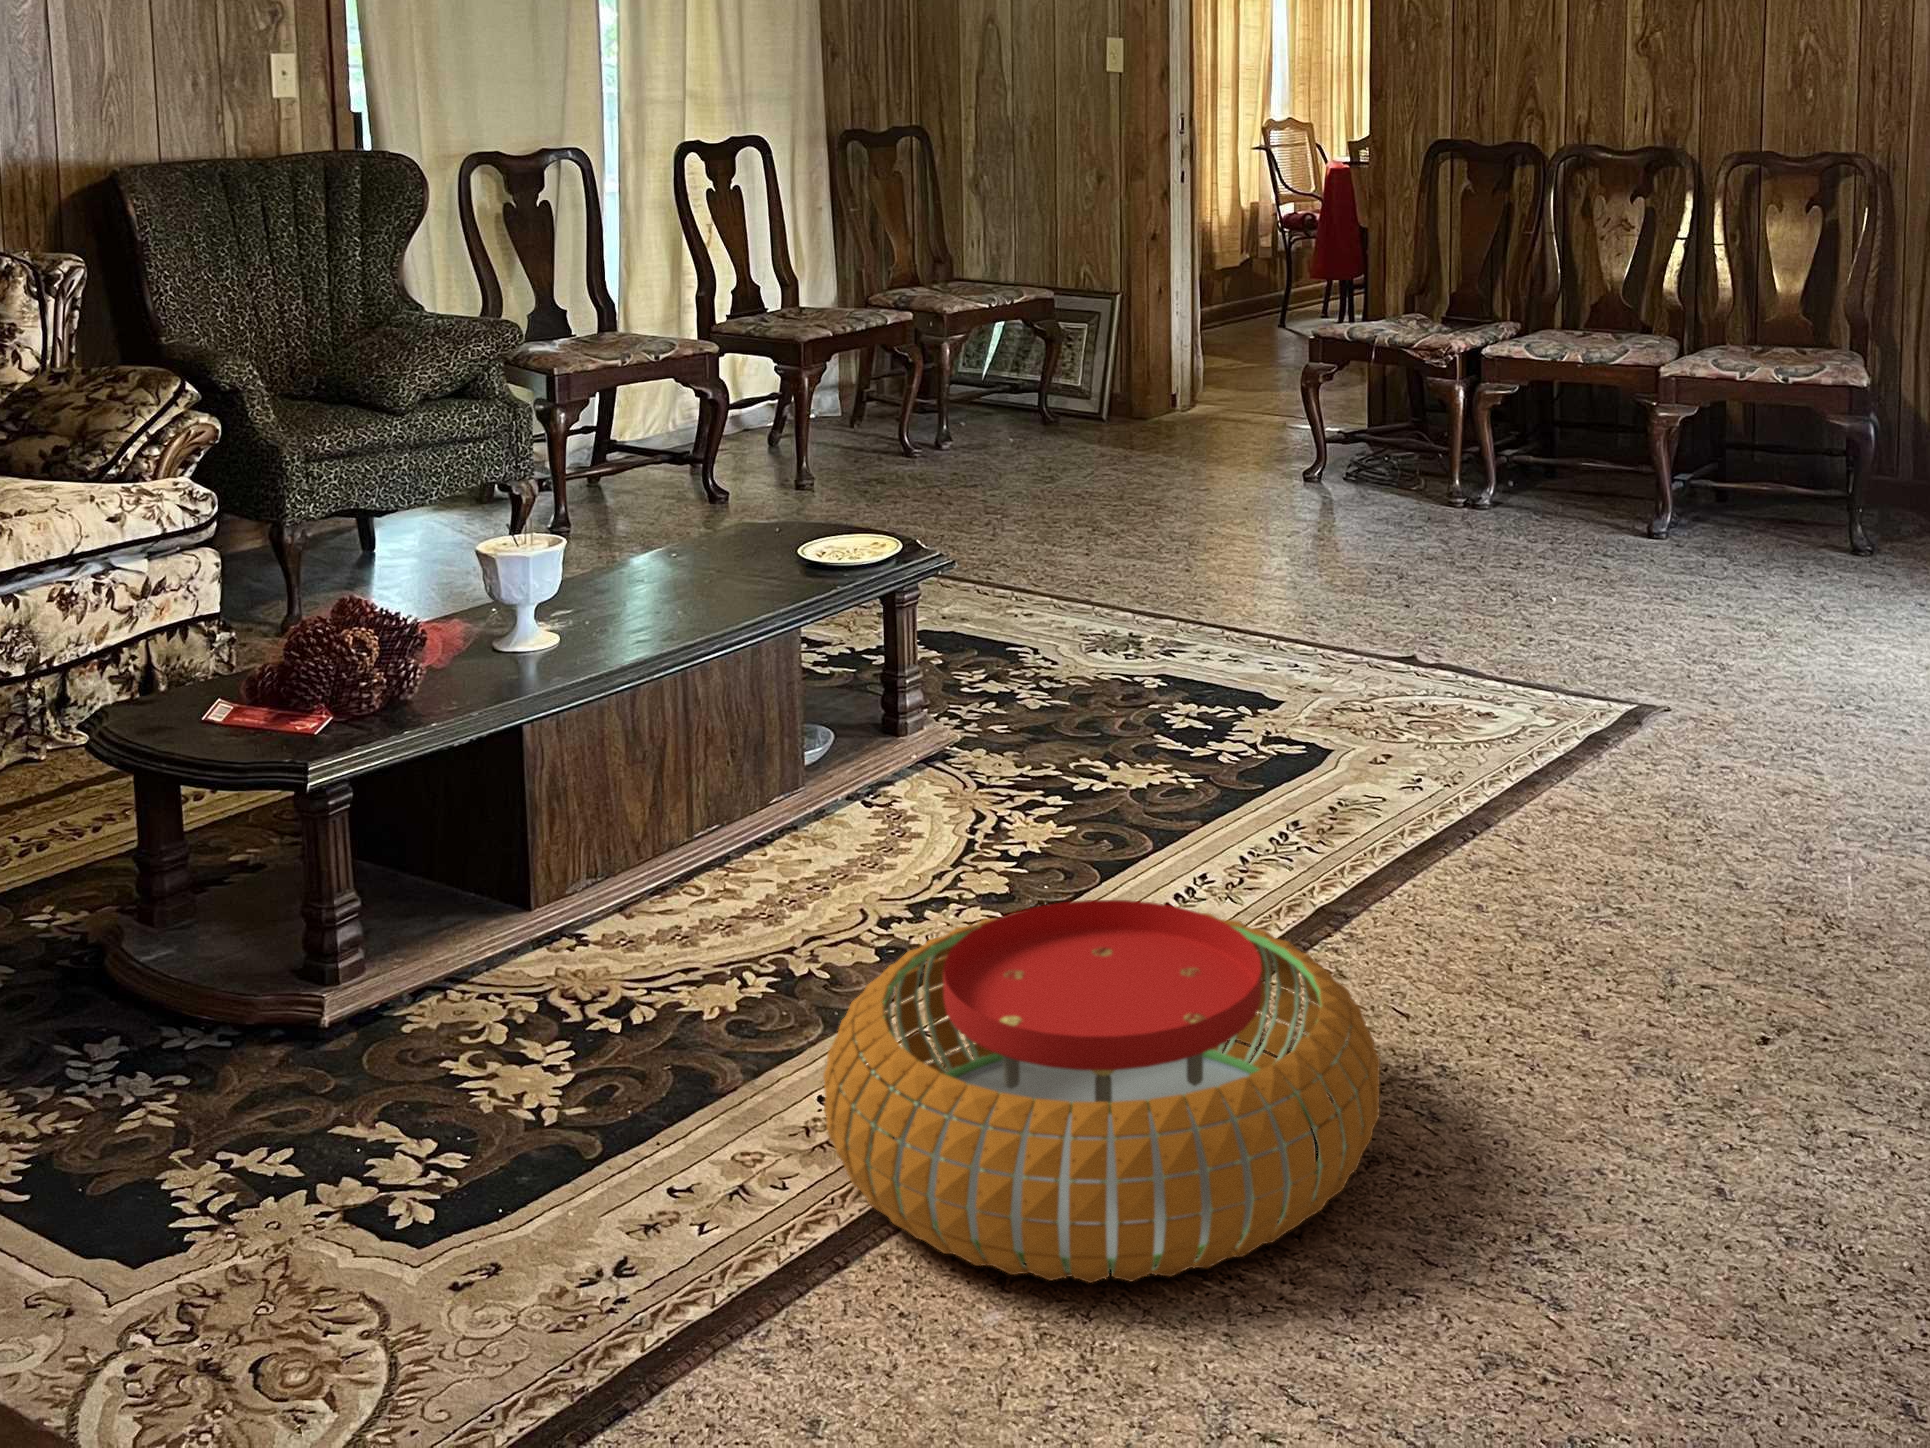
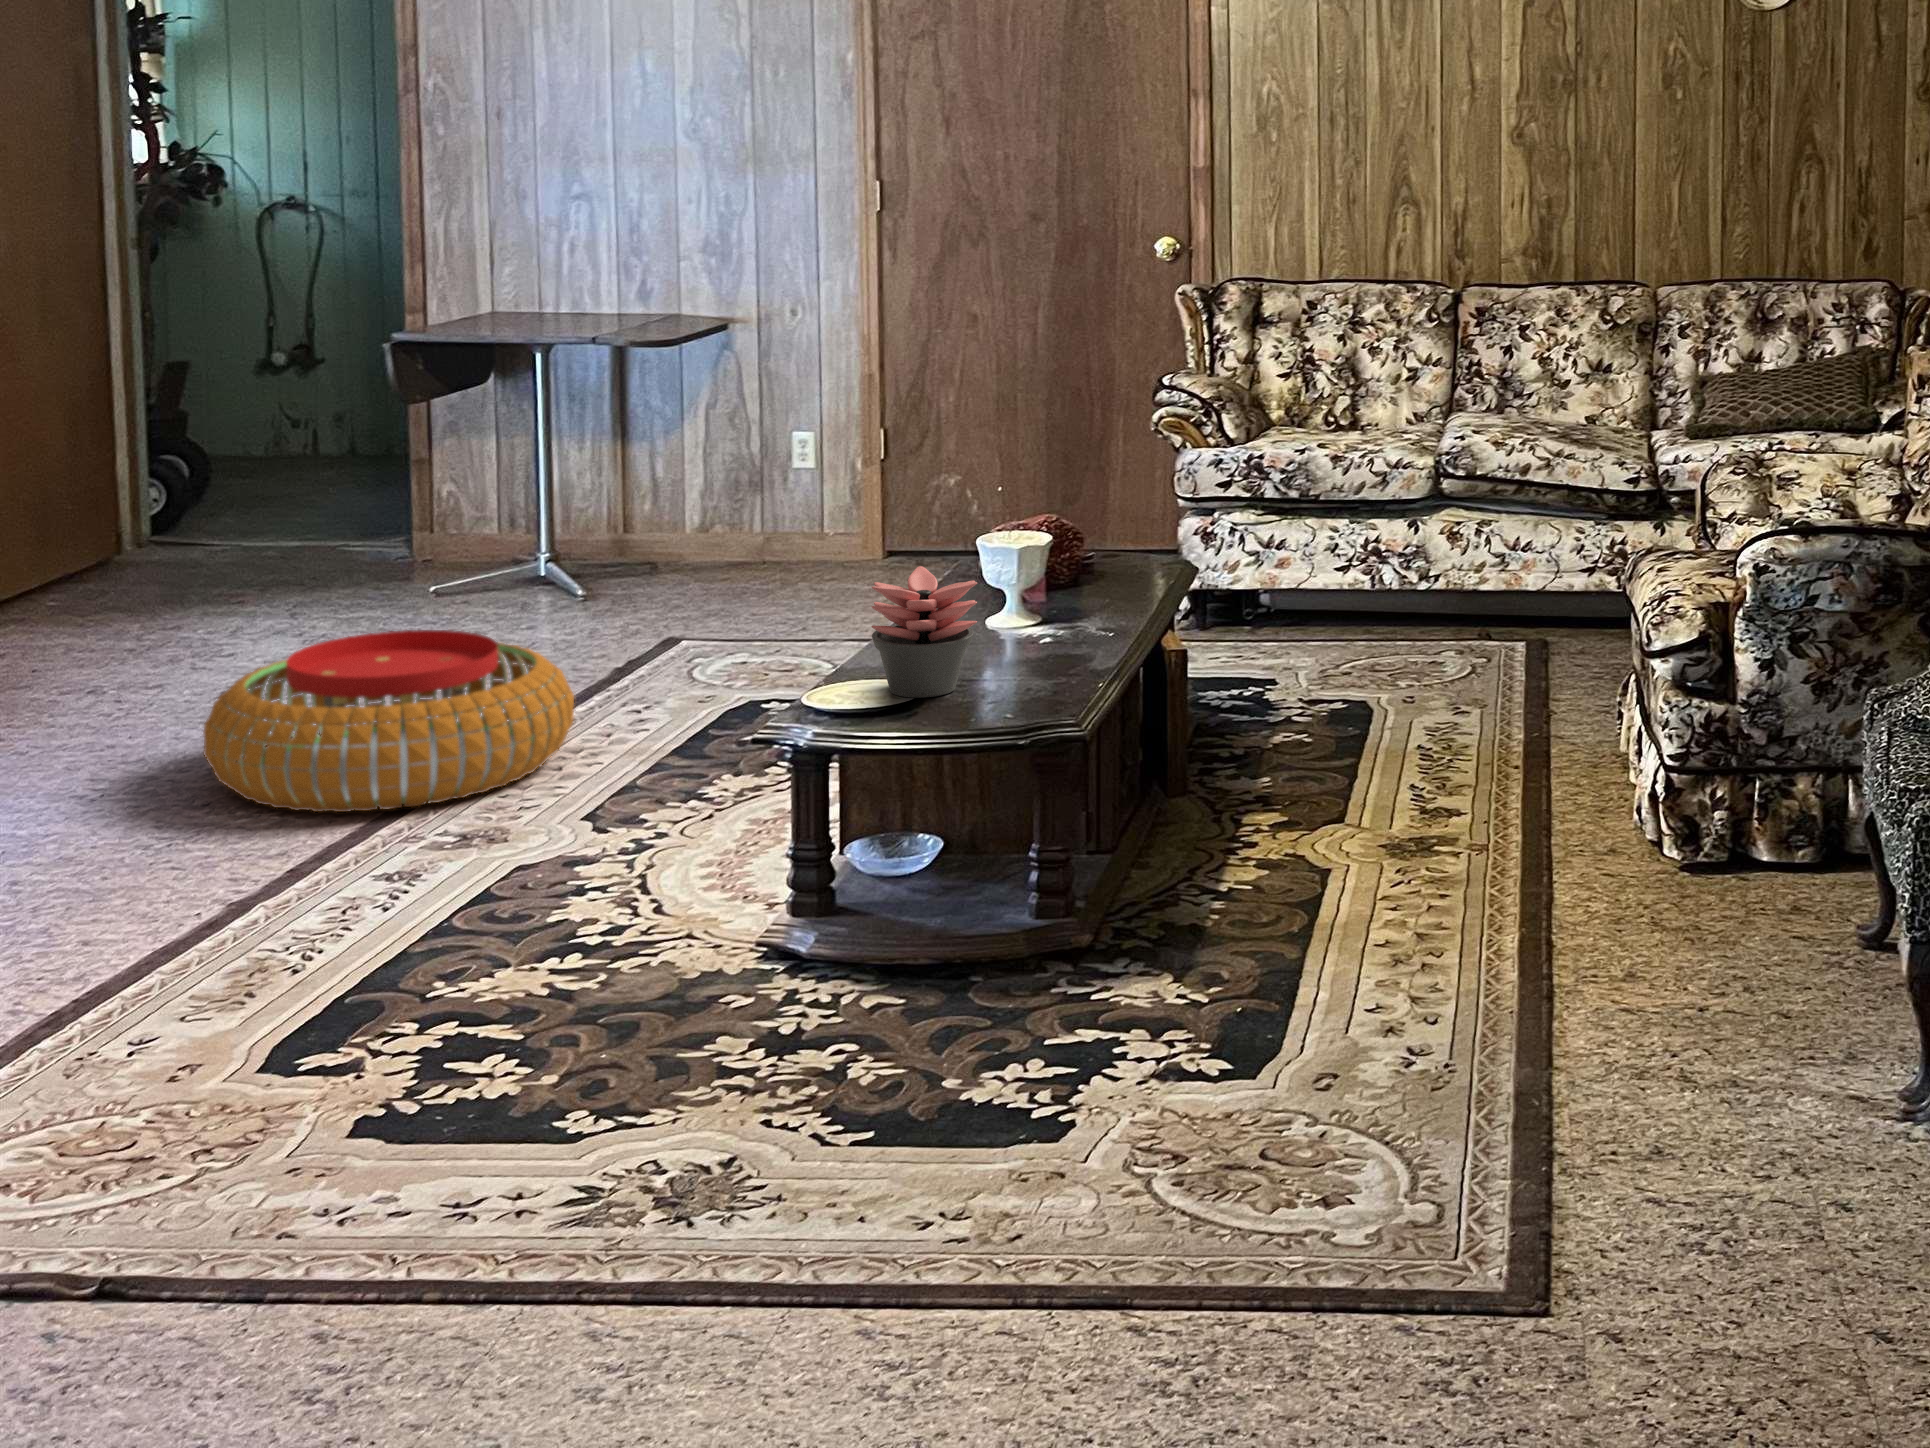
succulent plant: none [733,438,842,556] -> present [871,566,977,698]

